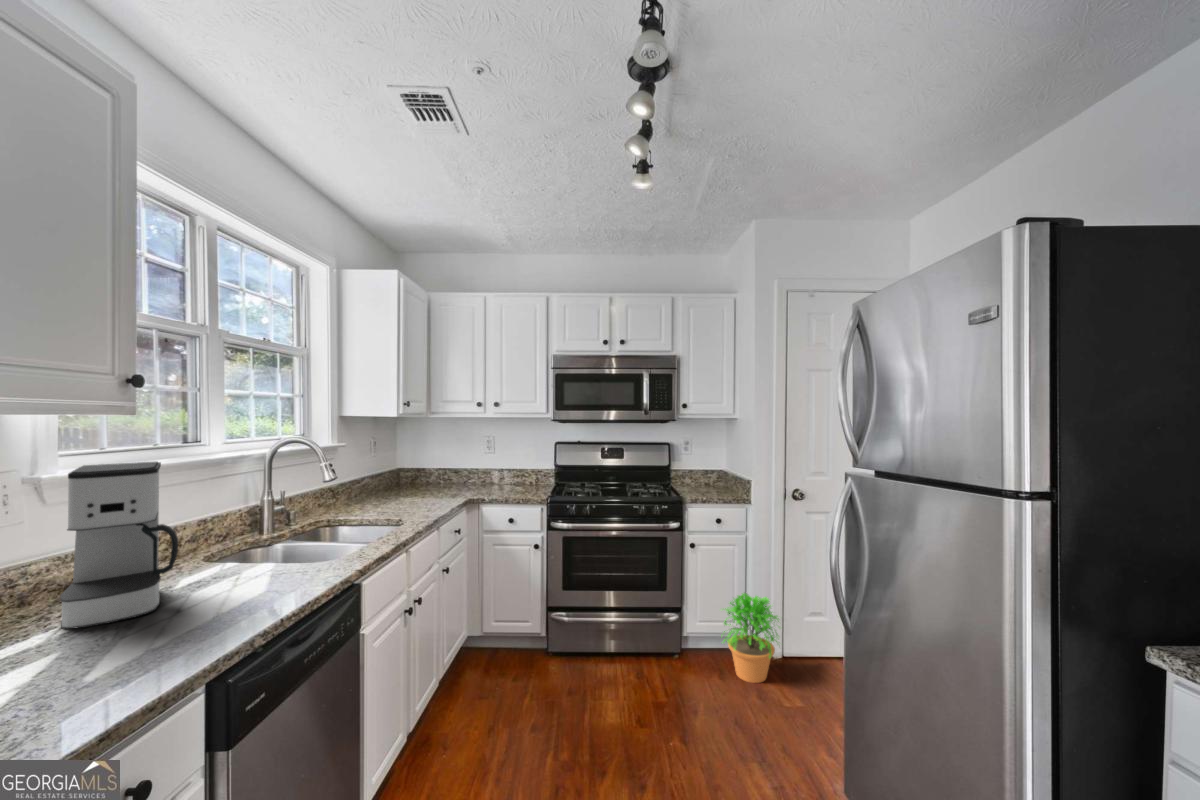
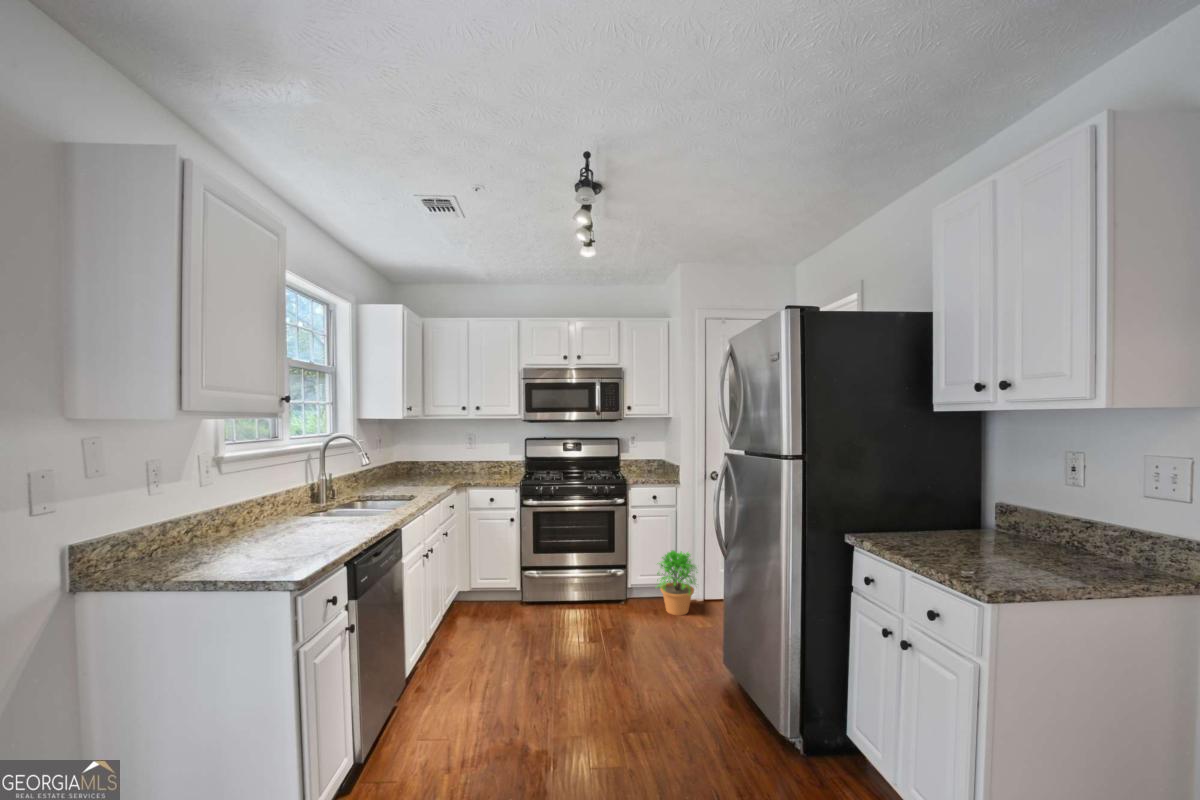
coffee maker: present [60,461,178,629] -> none [231,448,295,547]

